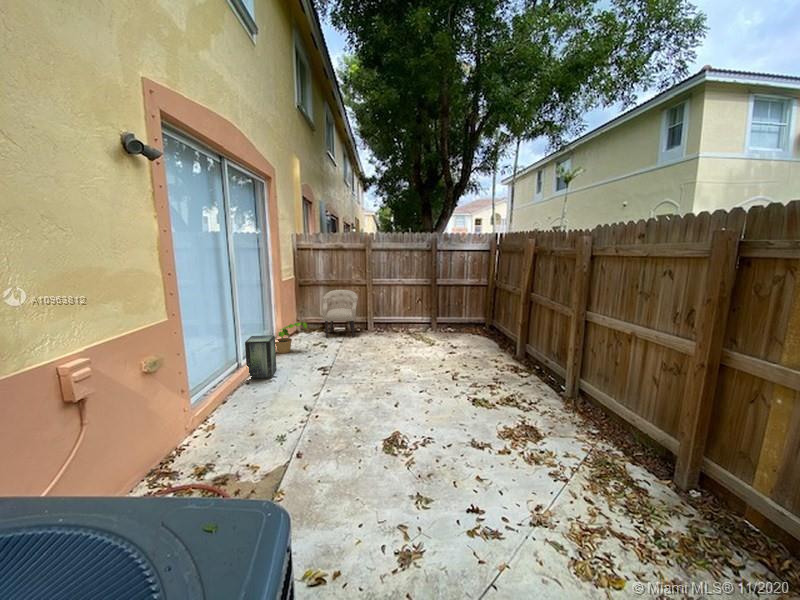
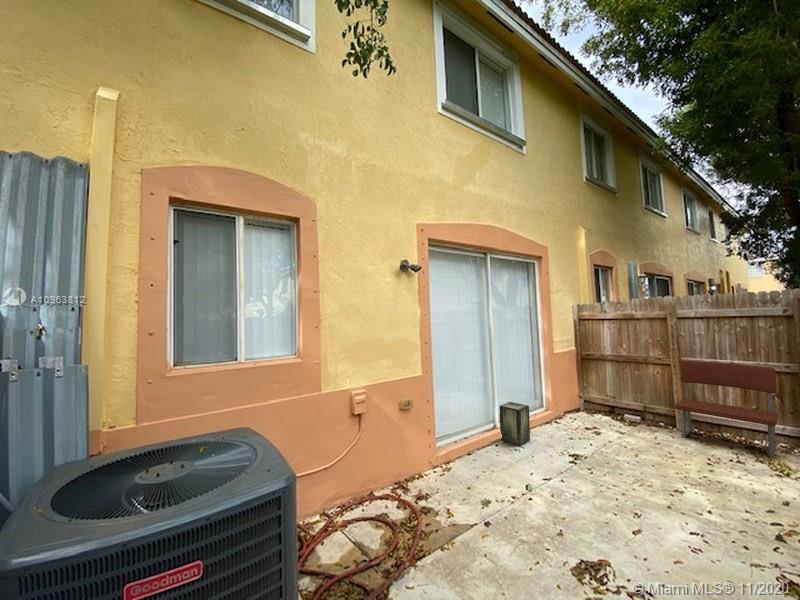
bench: none [373,278,424,336] -> present [675,360,778,457]
chair: present [322,290,358,338] -> none [604,370,655,431]
potted plant: present [275,322,307,353] -> none [541,398,575,427]

